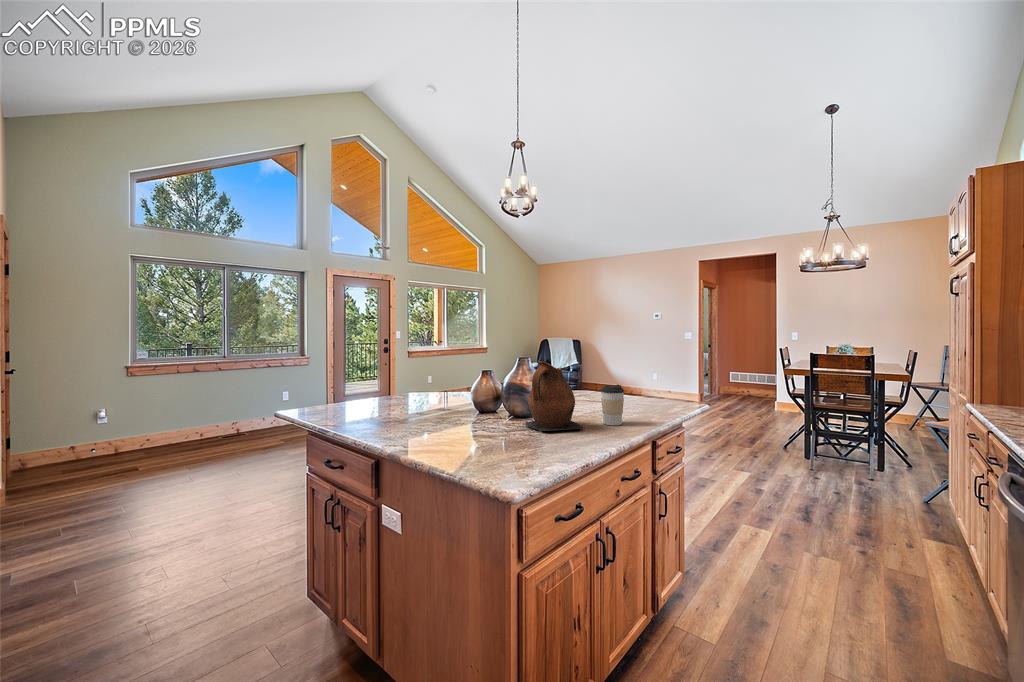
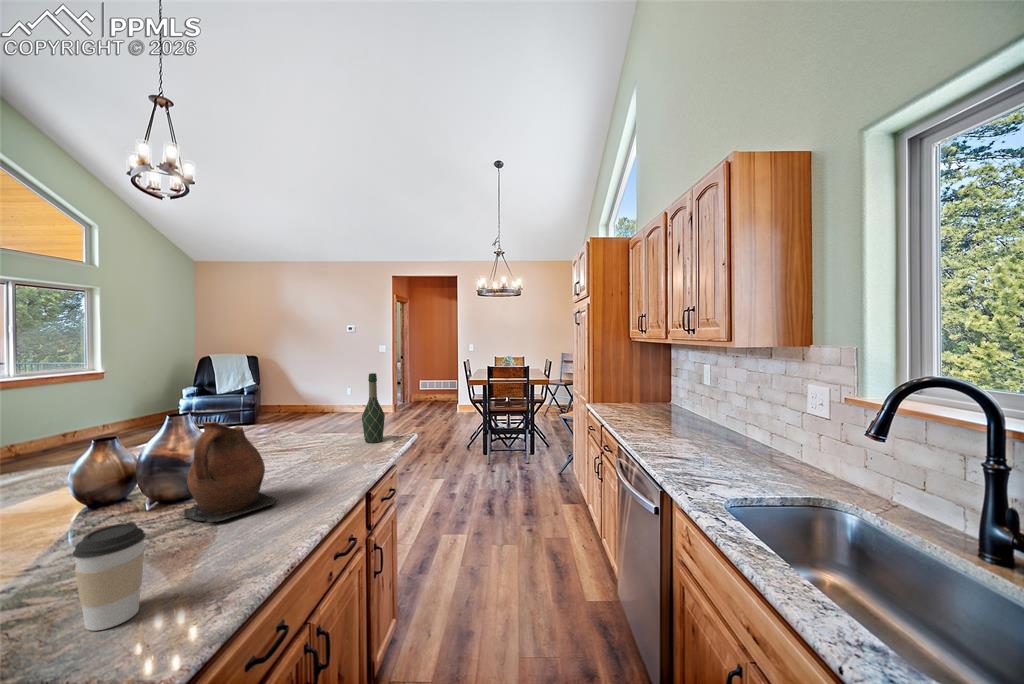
wine bottle: none [655,343,676,406] -> present [362,373,385,443]
coffee cup: present [601,385,624,425] -> present [72,522,146,631]

